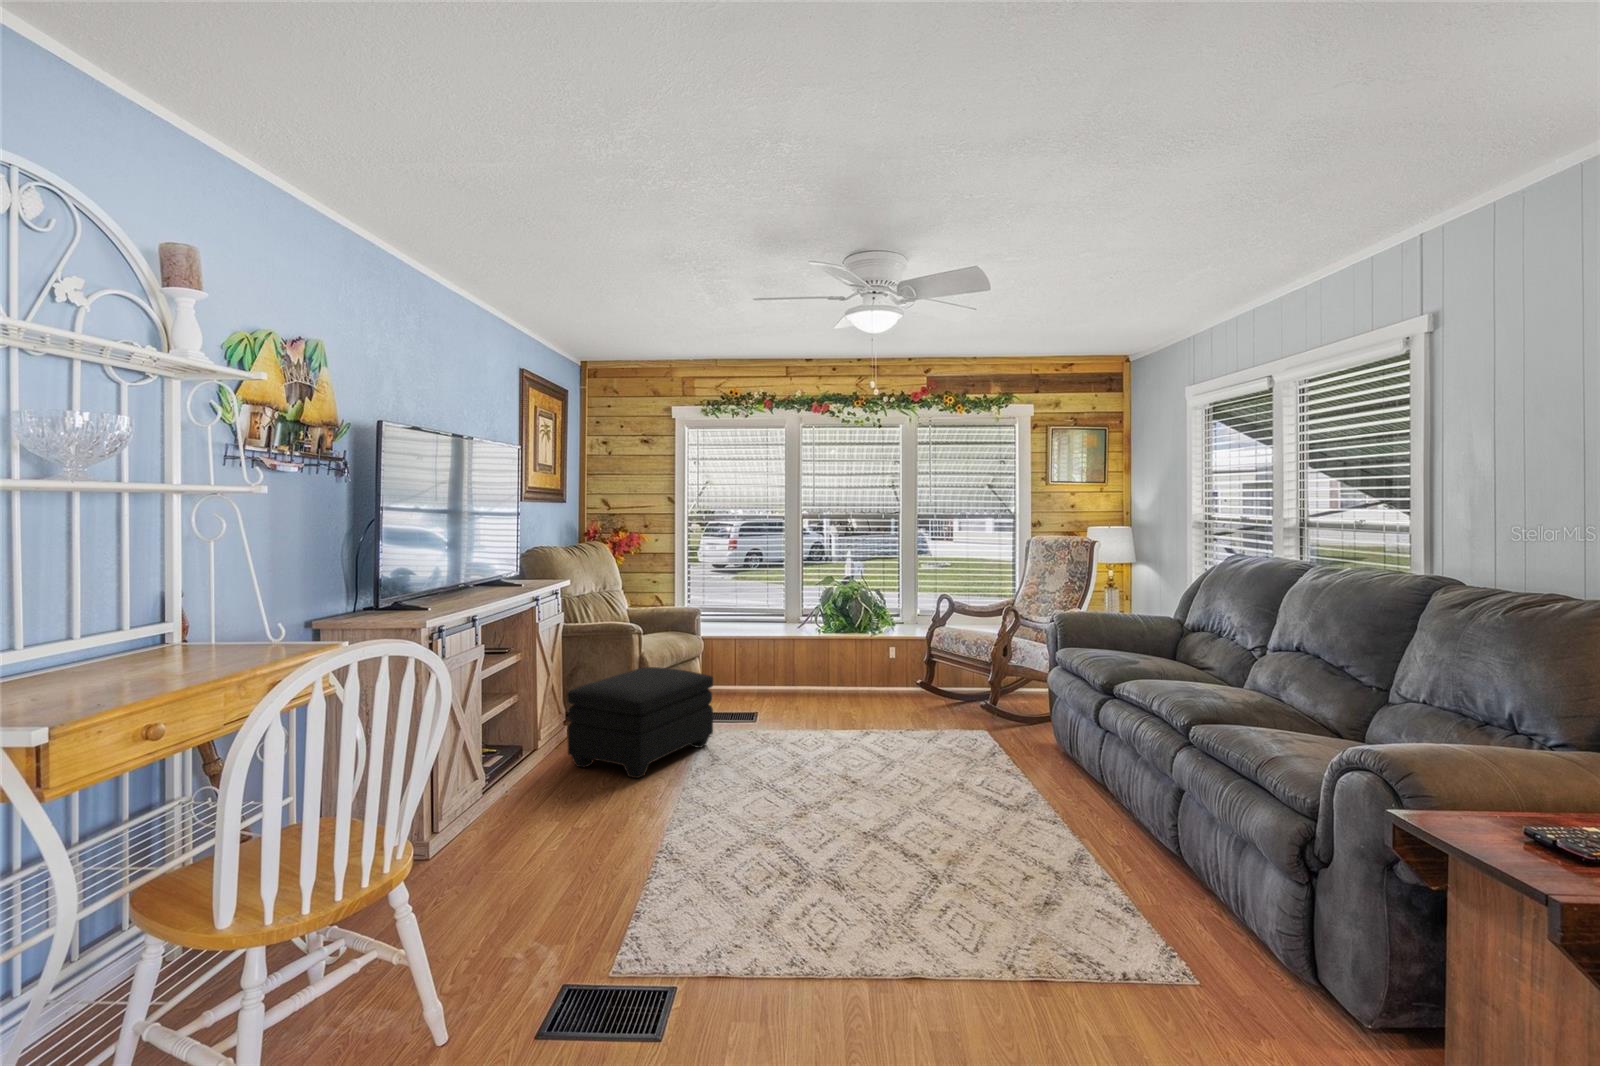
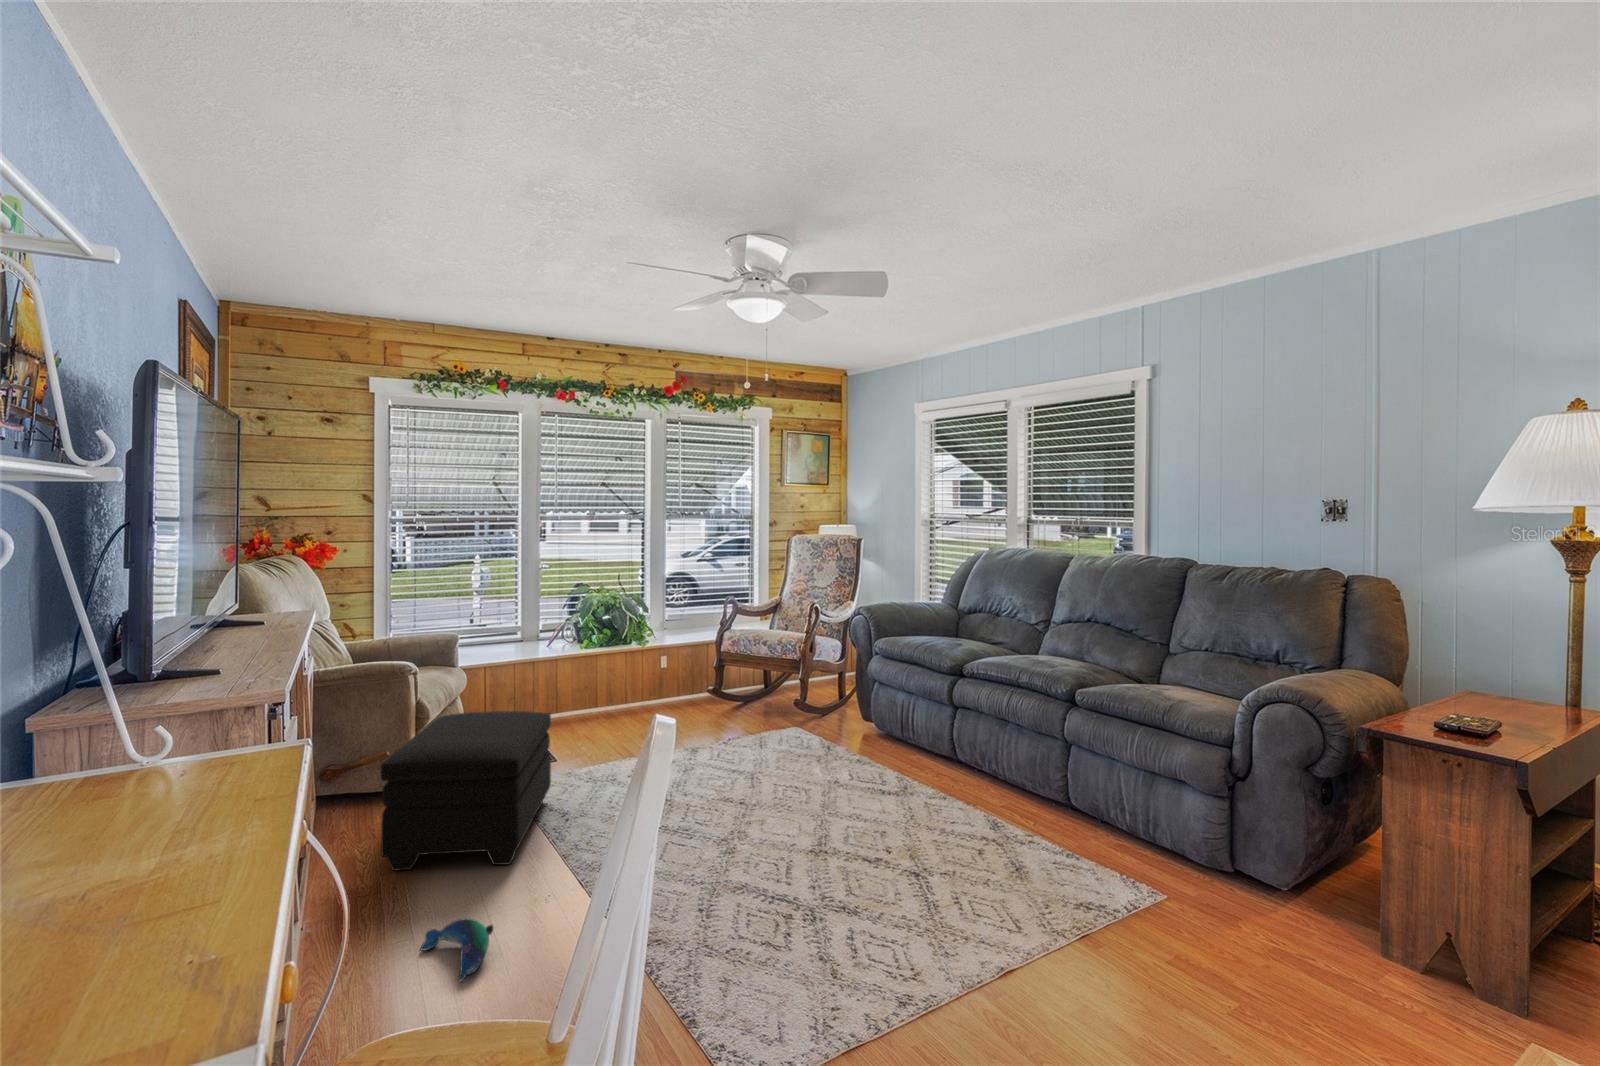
plush toy: none [535,798,572,834] -> present [421,918,493,981]

